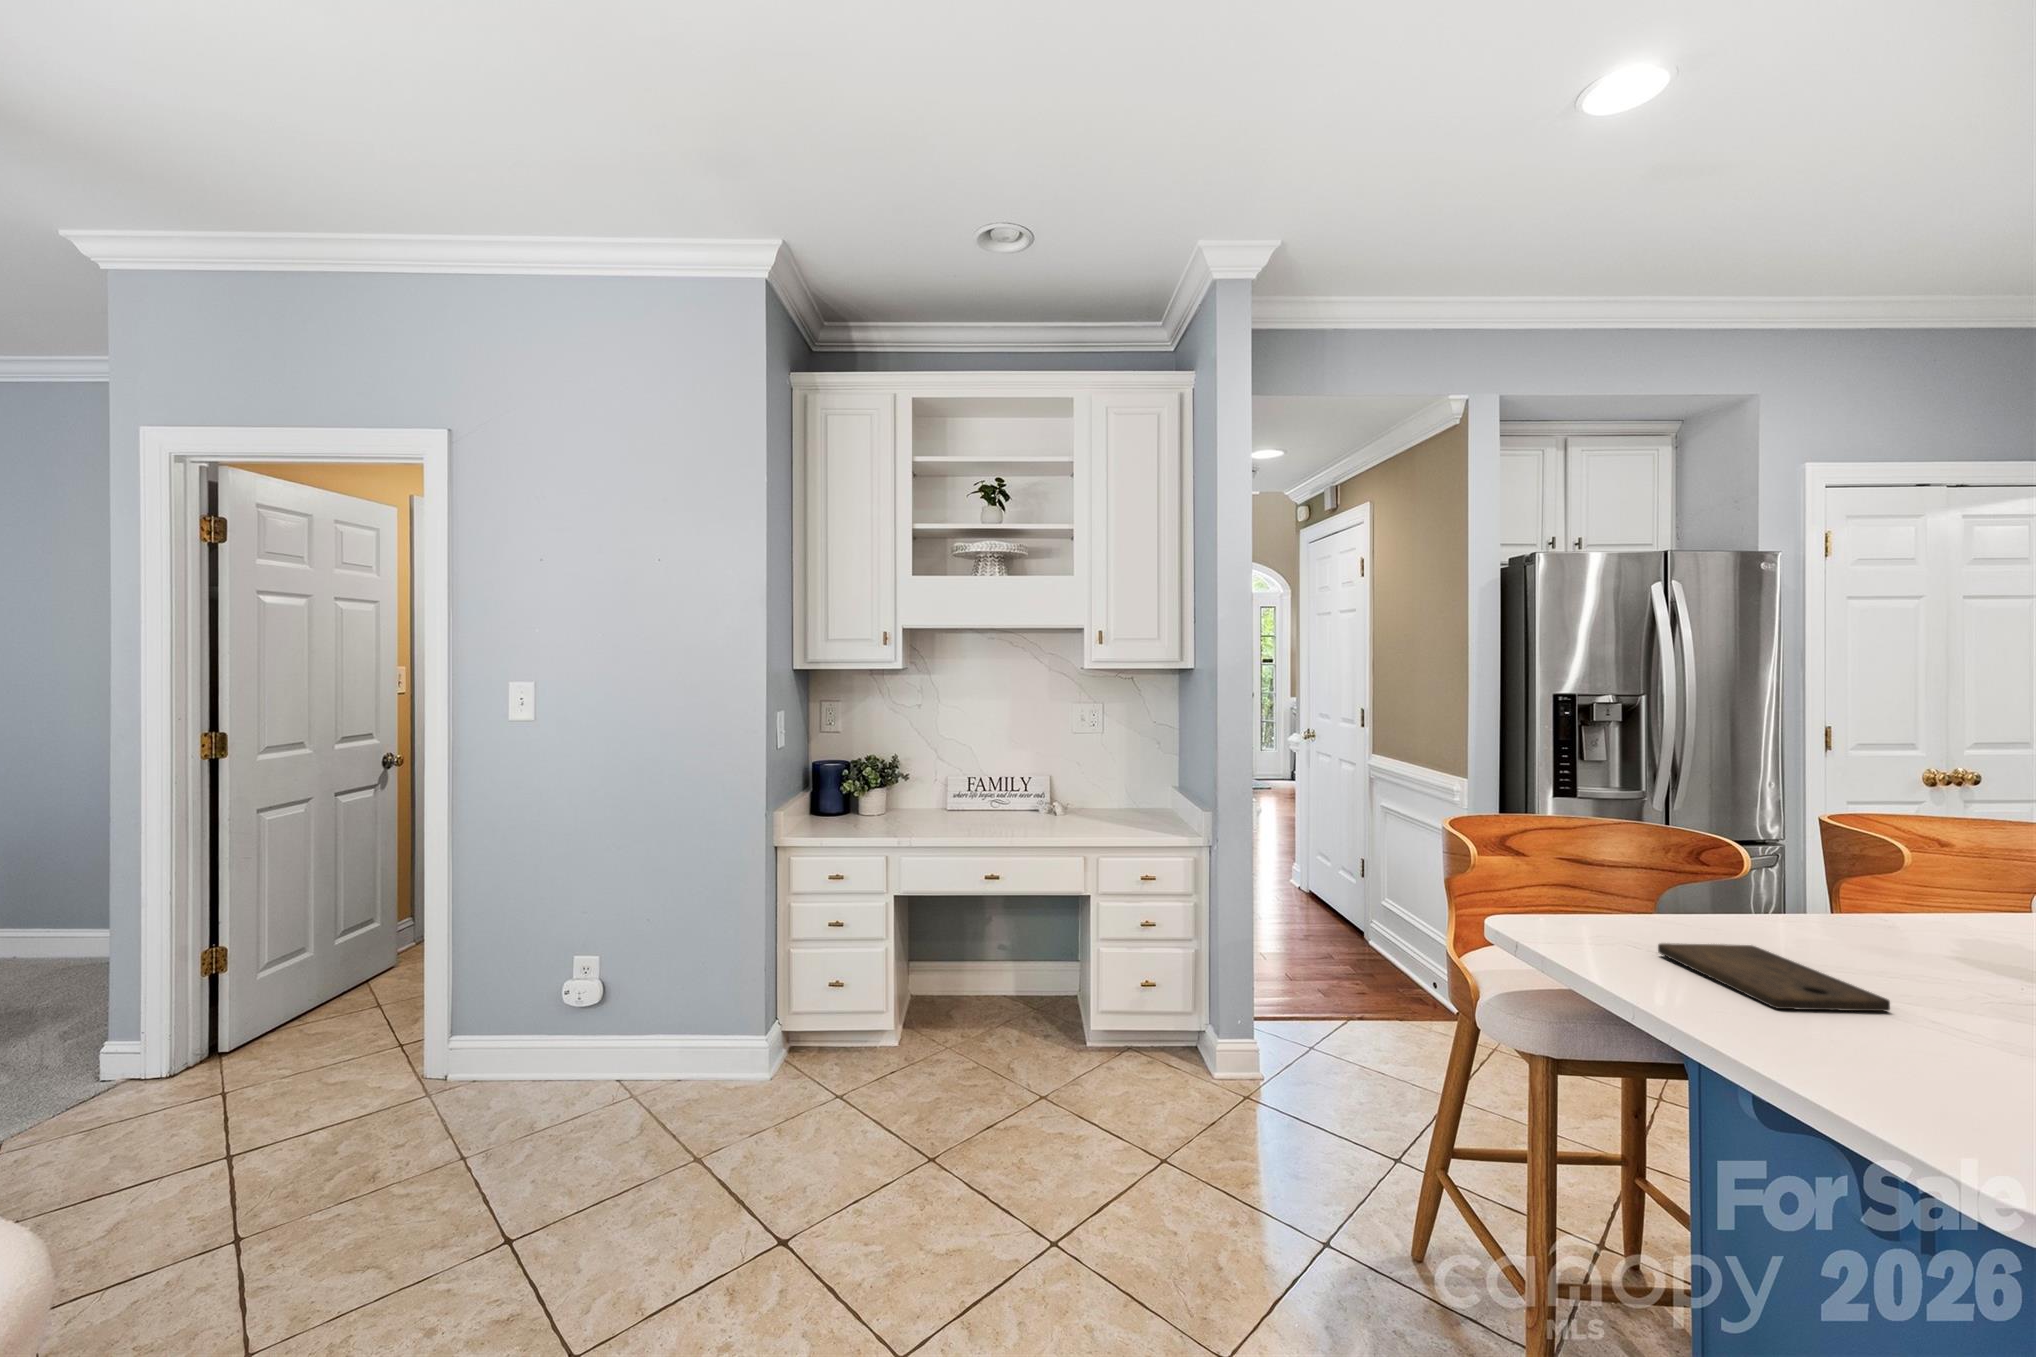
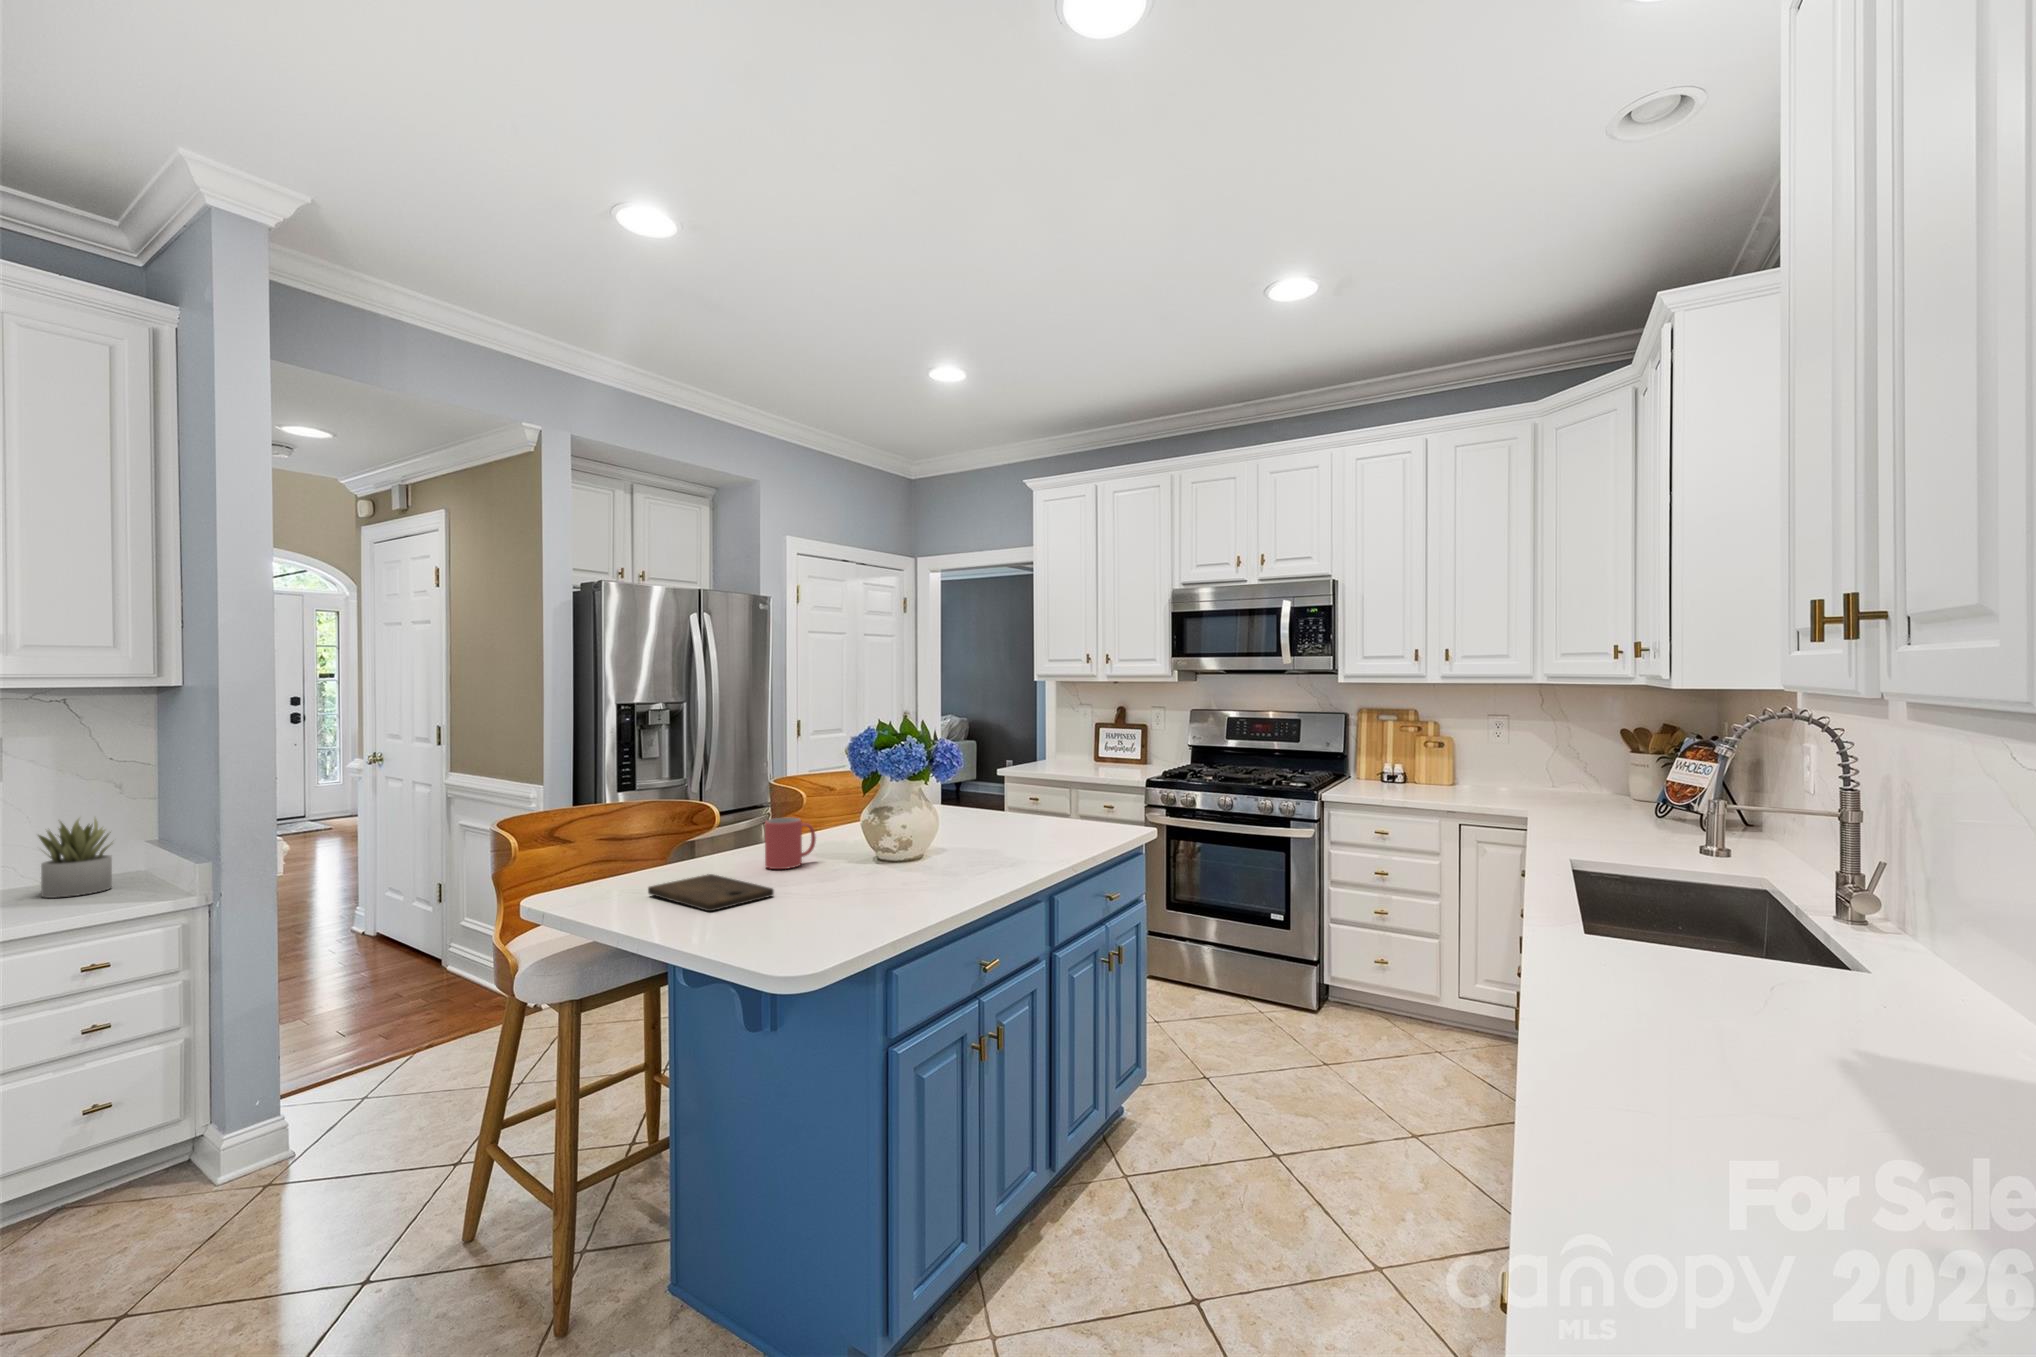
succulent plant: none [1118,767,1157,825] -> present [38,818,112,898]
mug: none [1843,882,1947,966] -> present [765,818,816,869]

